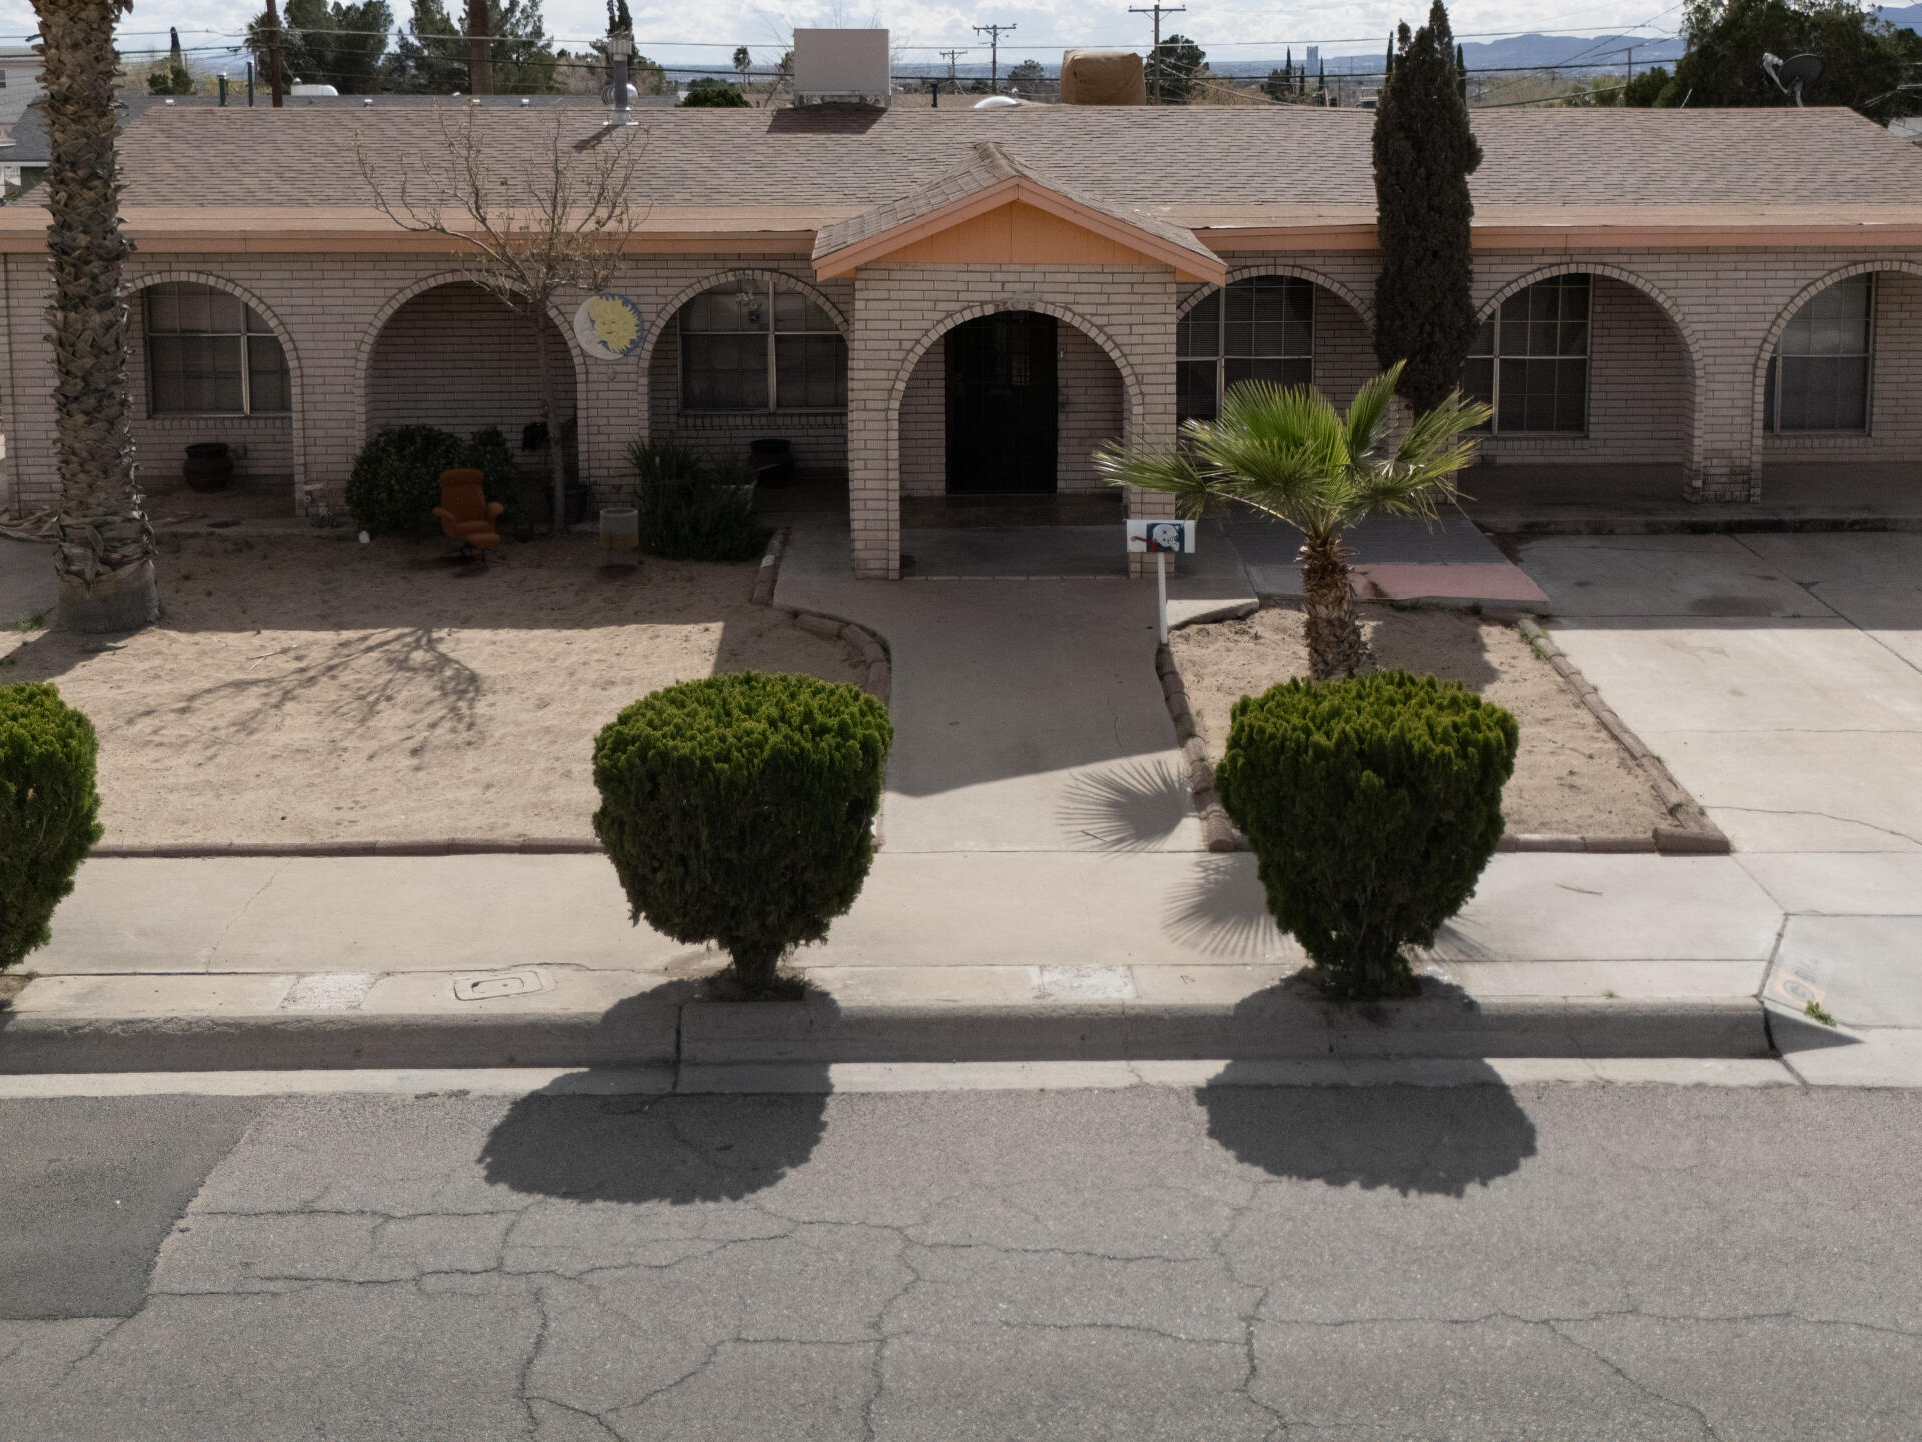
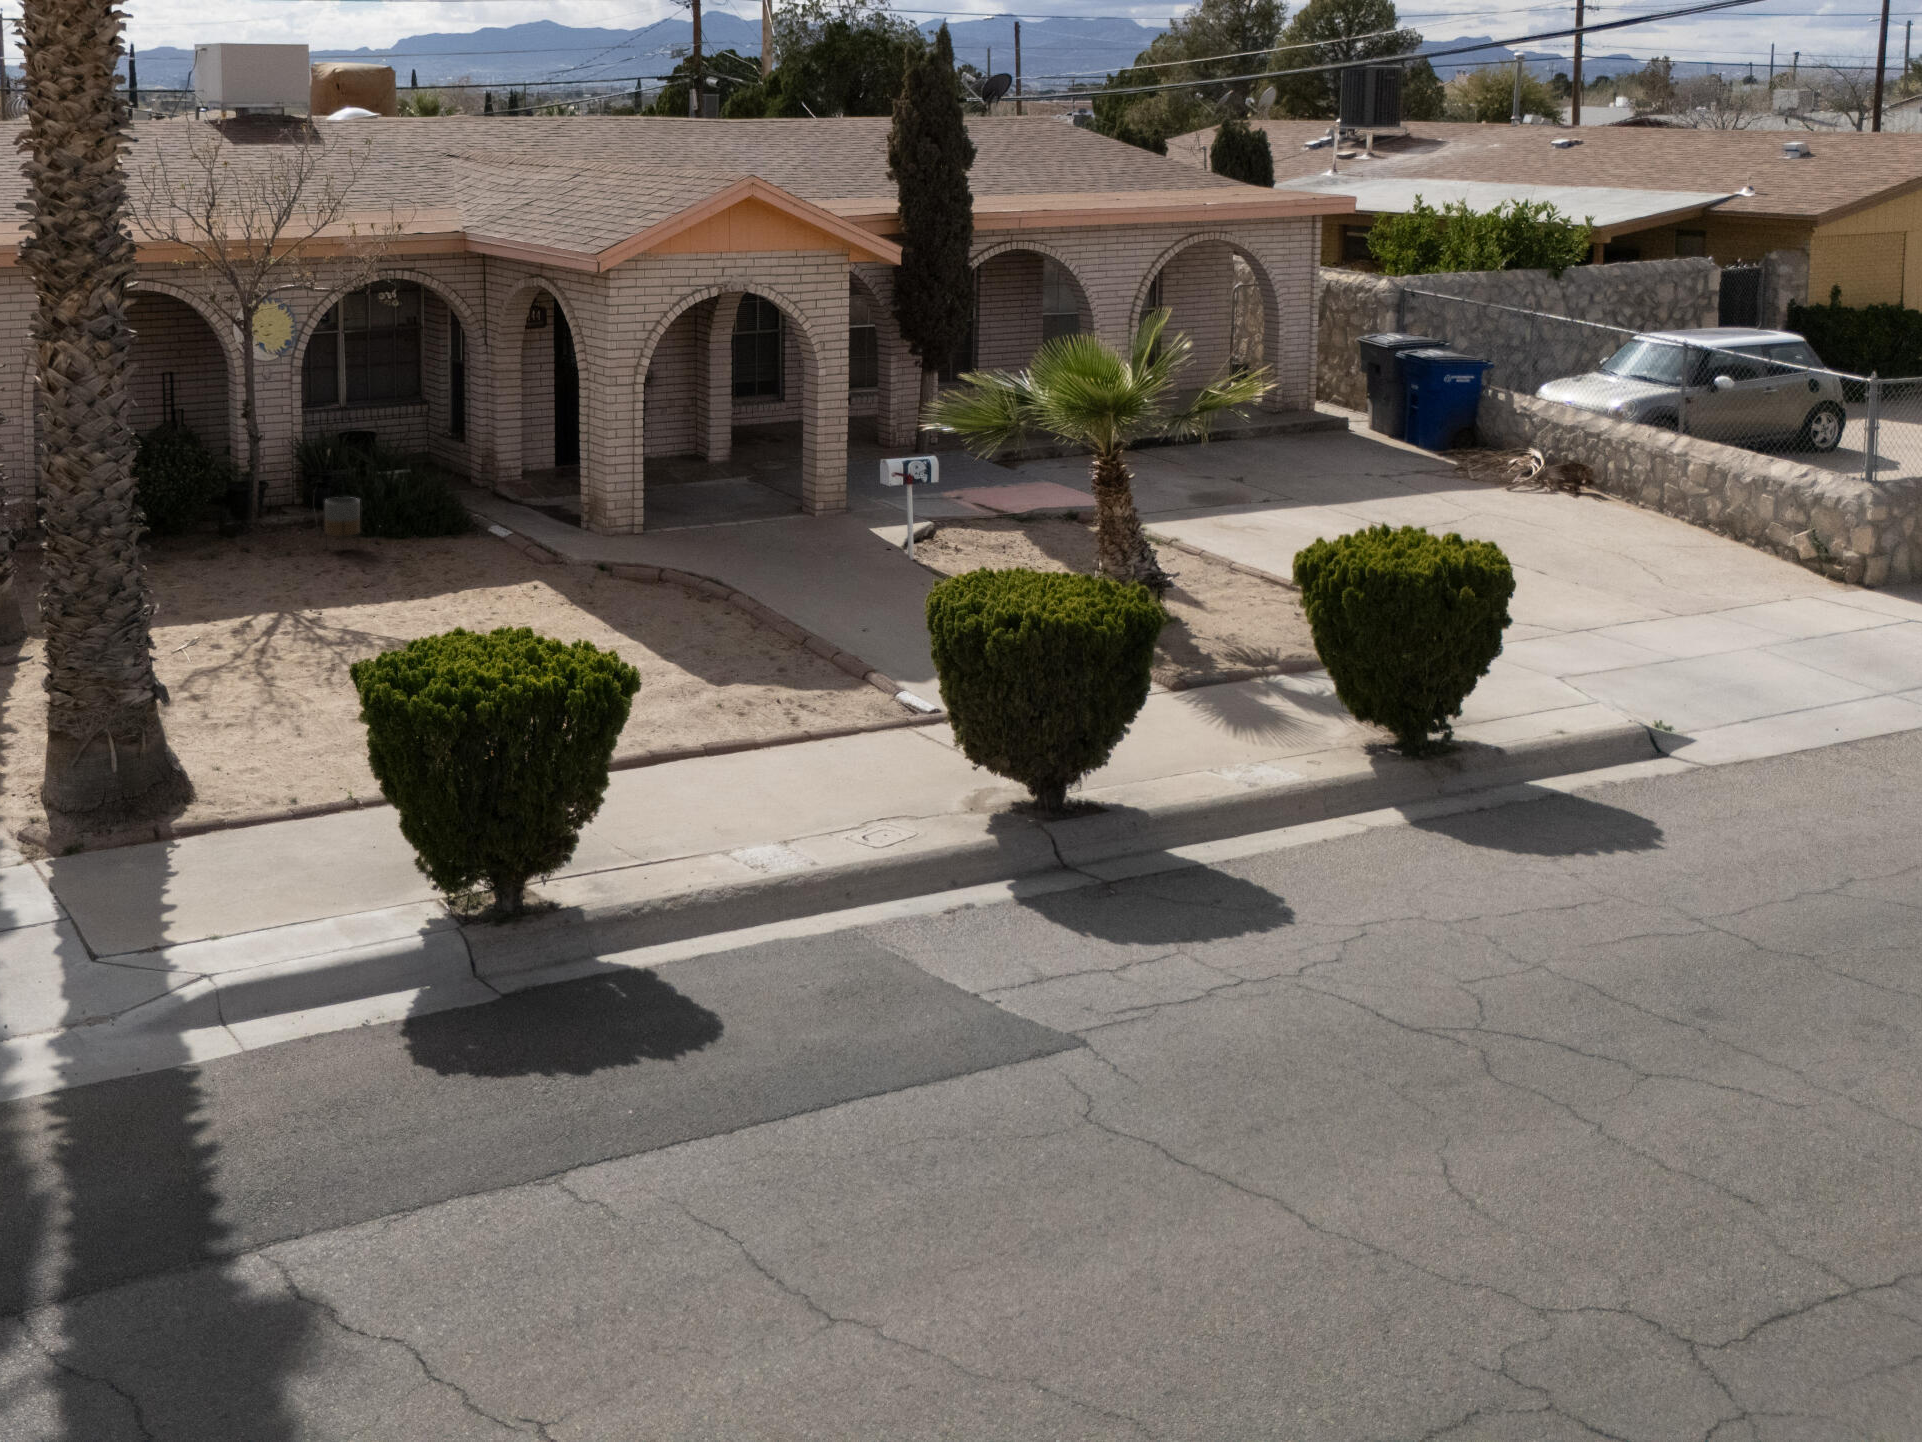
lounge chair: present [432,469,503,568] -> none [150,473,243,568]

